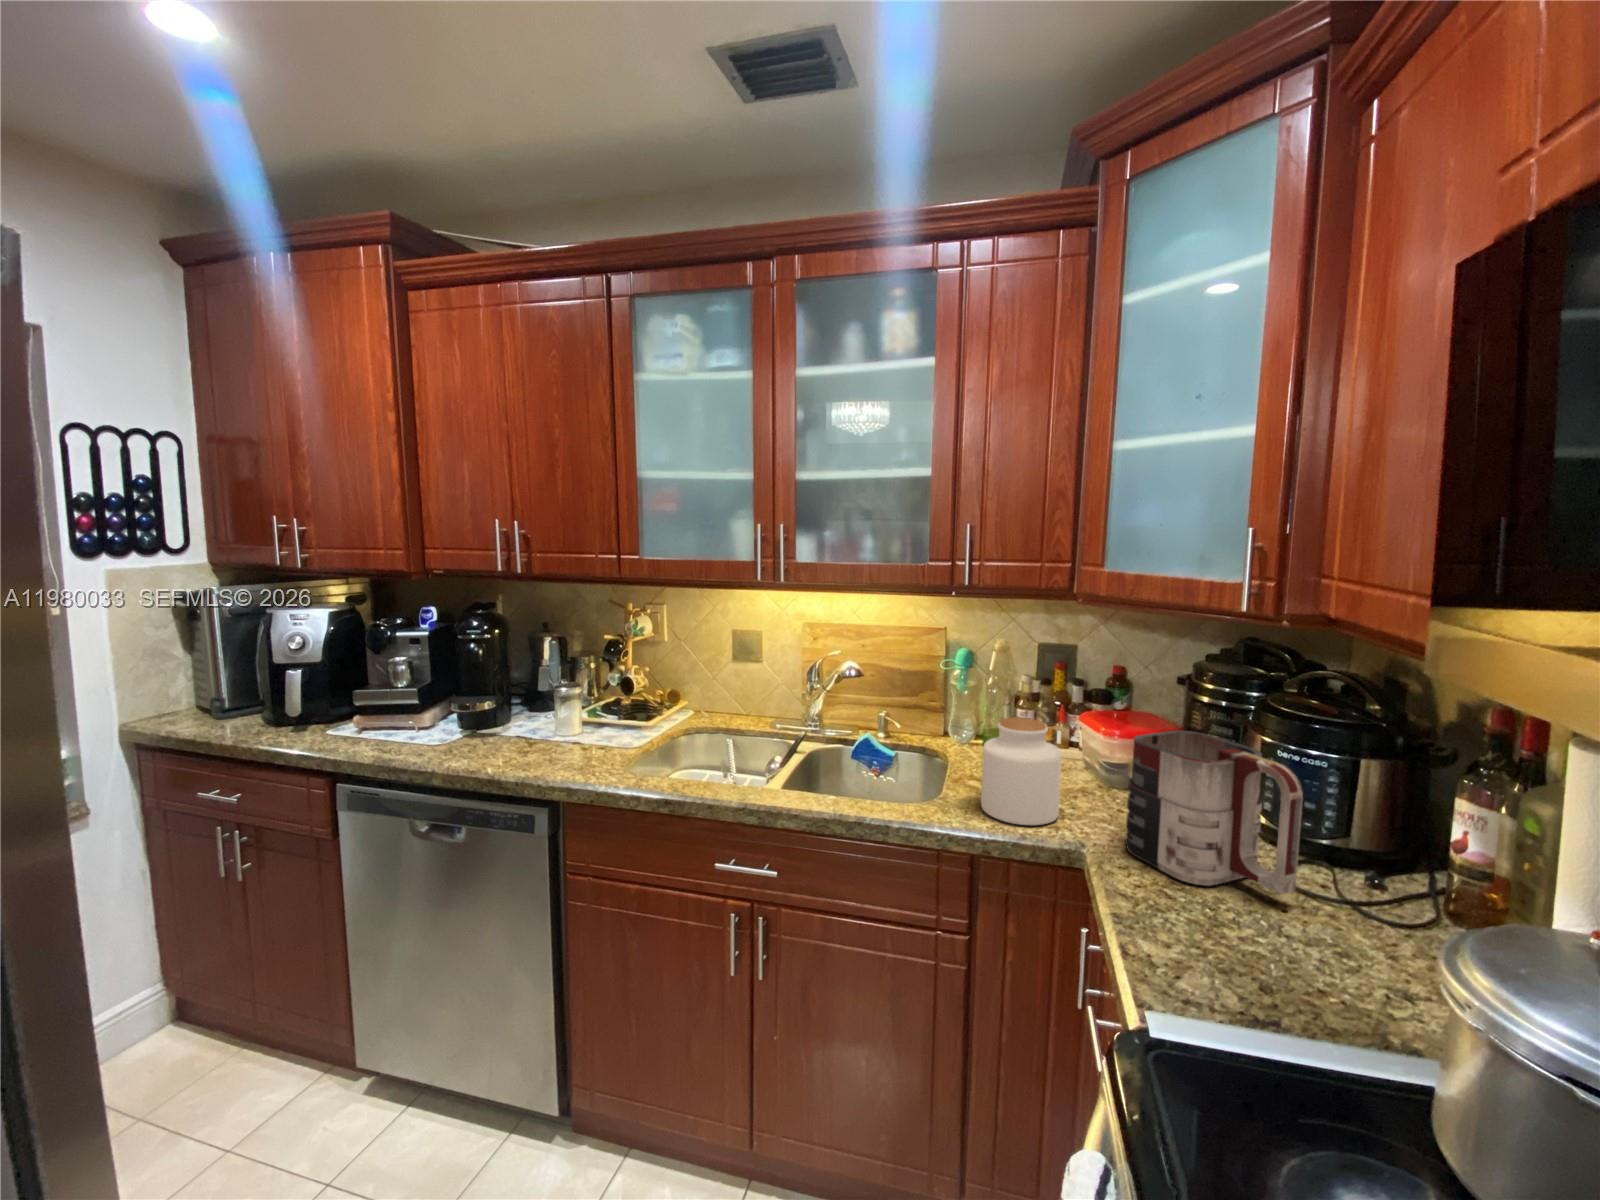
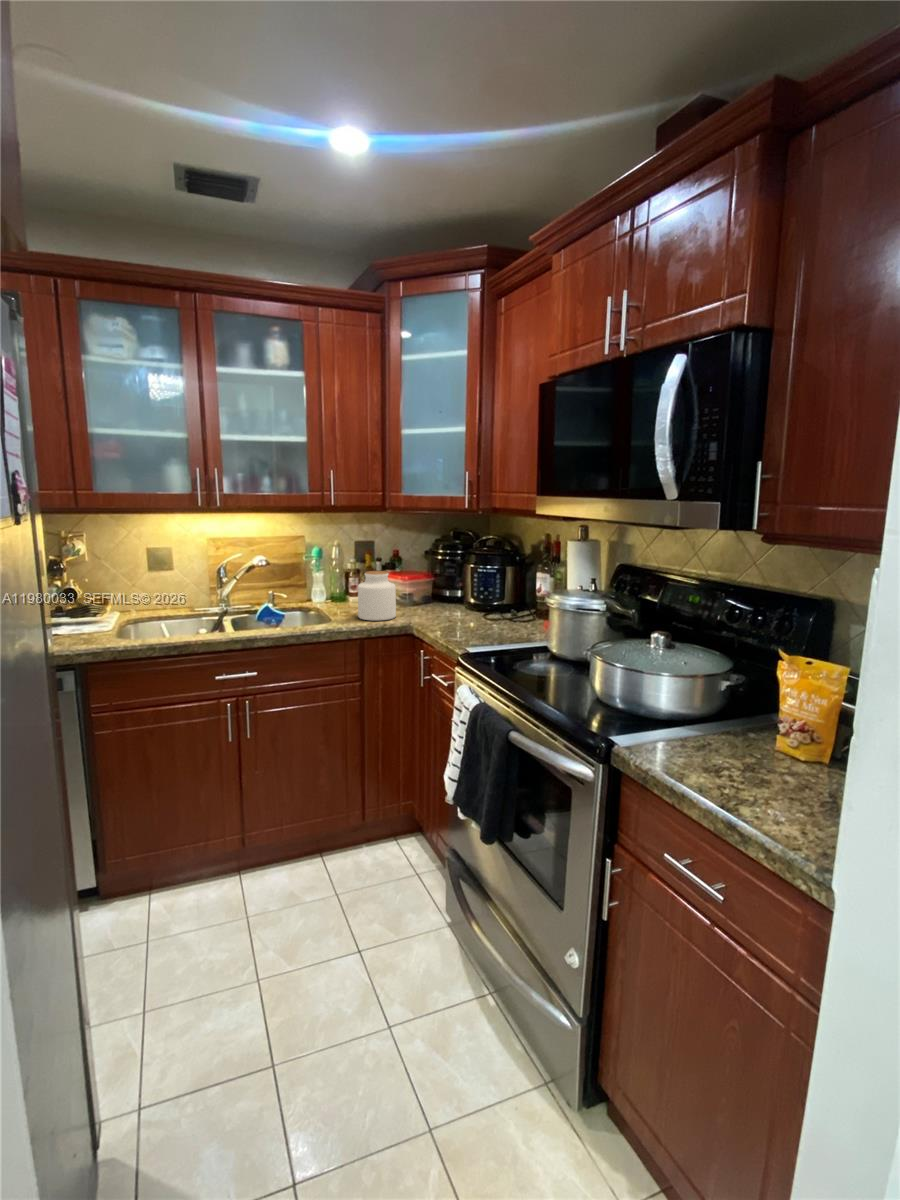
mug: present [1125,731,1303,894] -> none [429,566,494,623]

